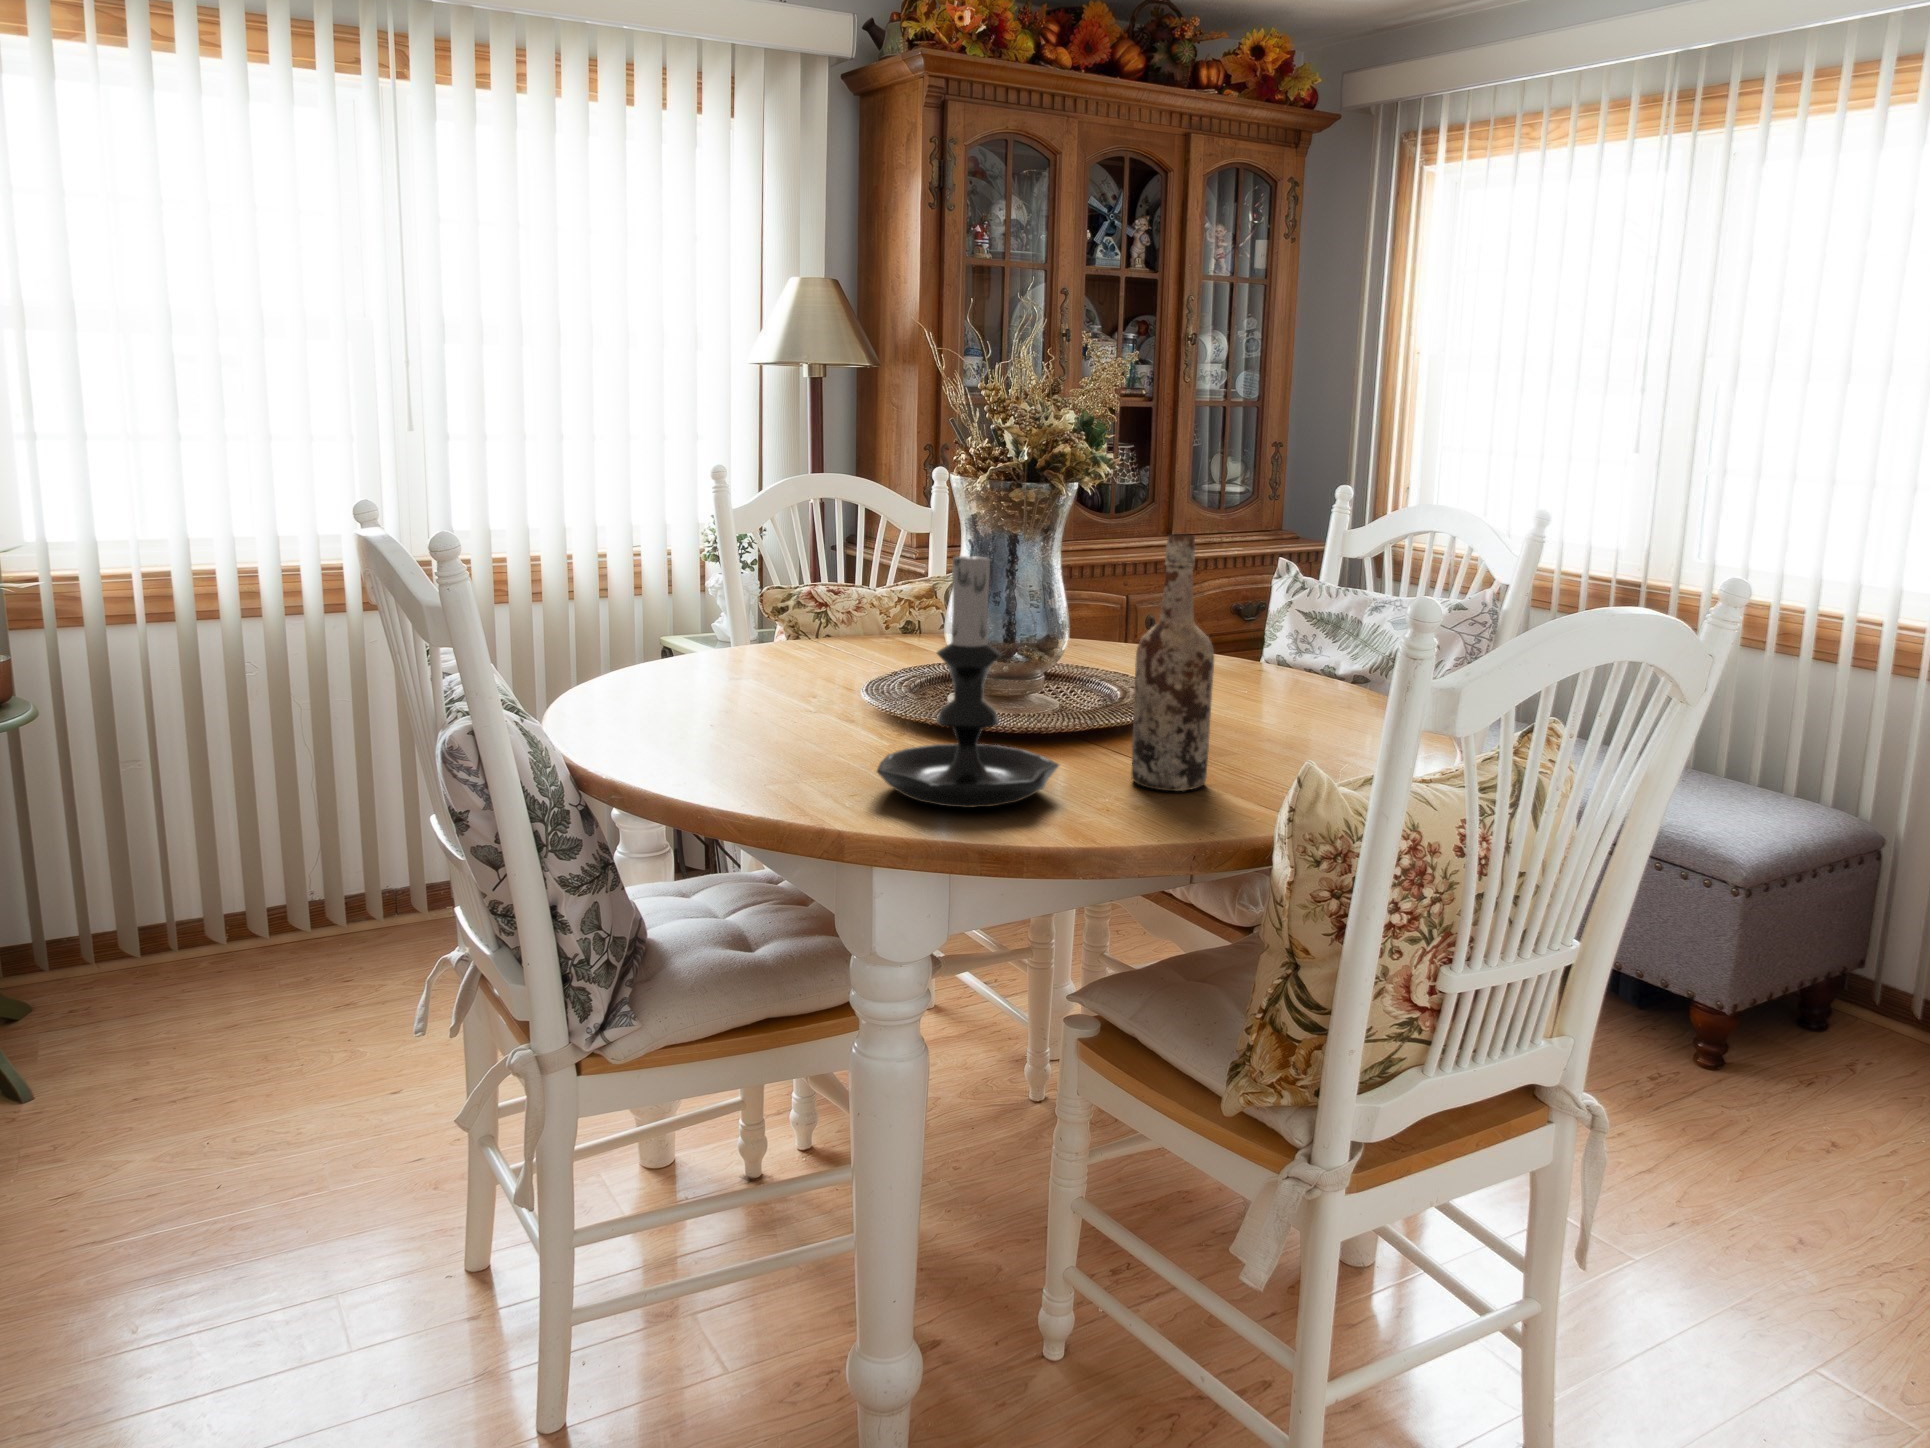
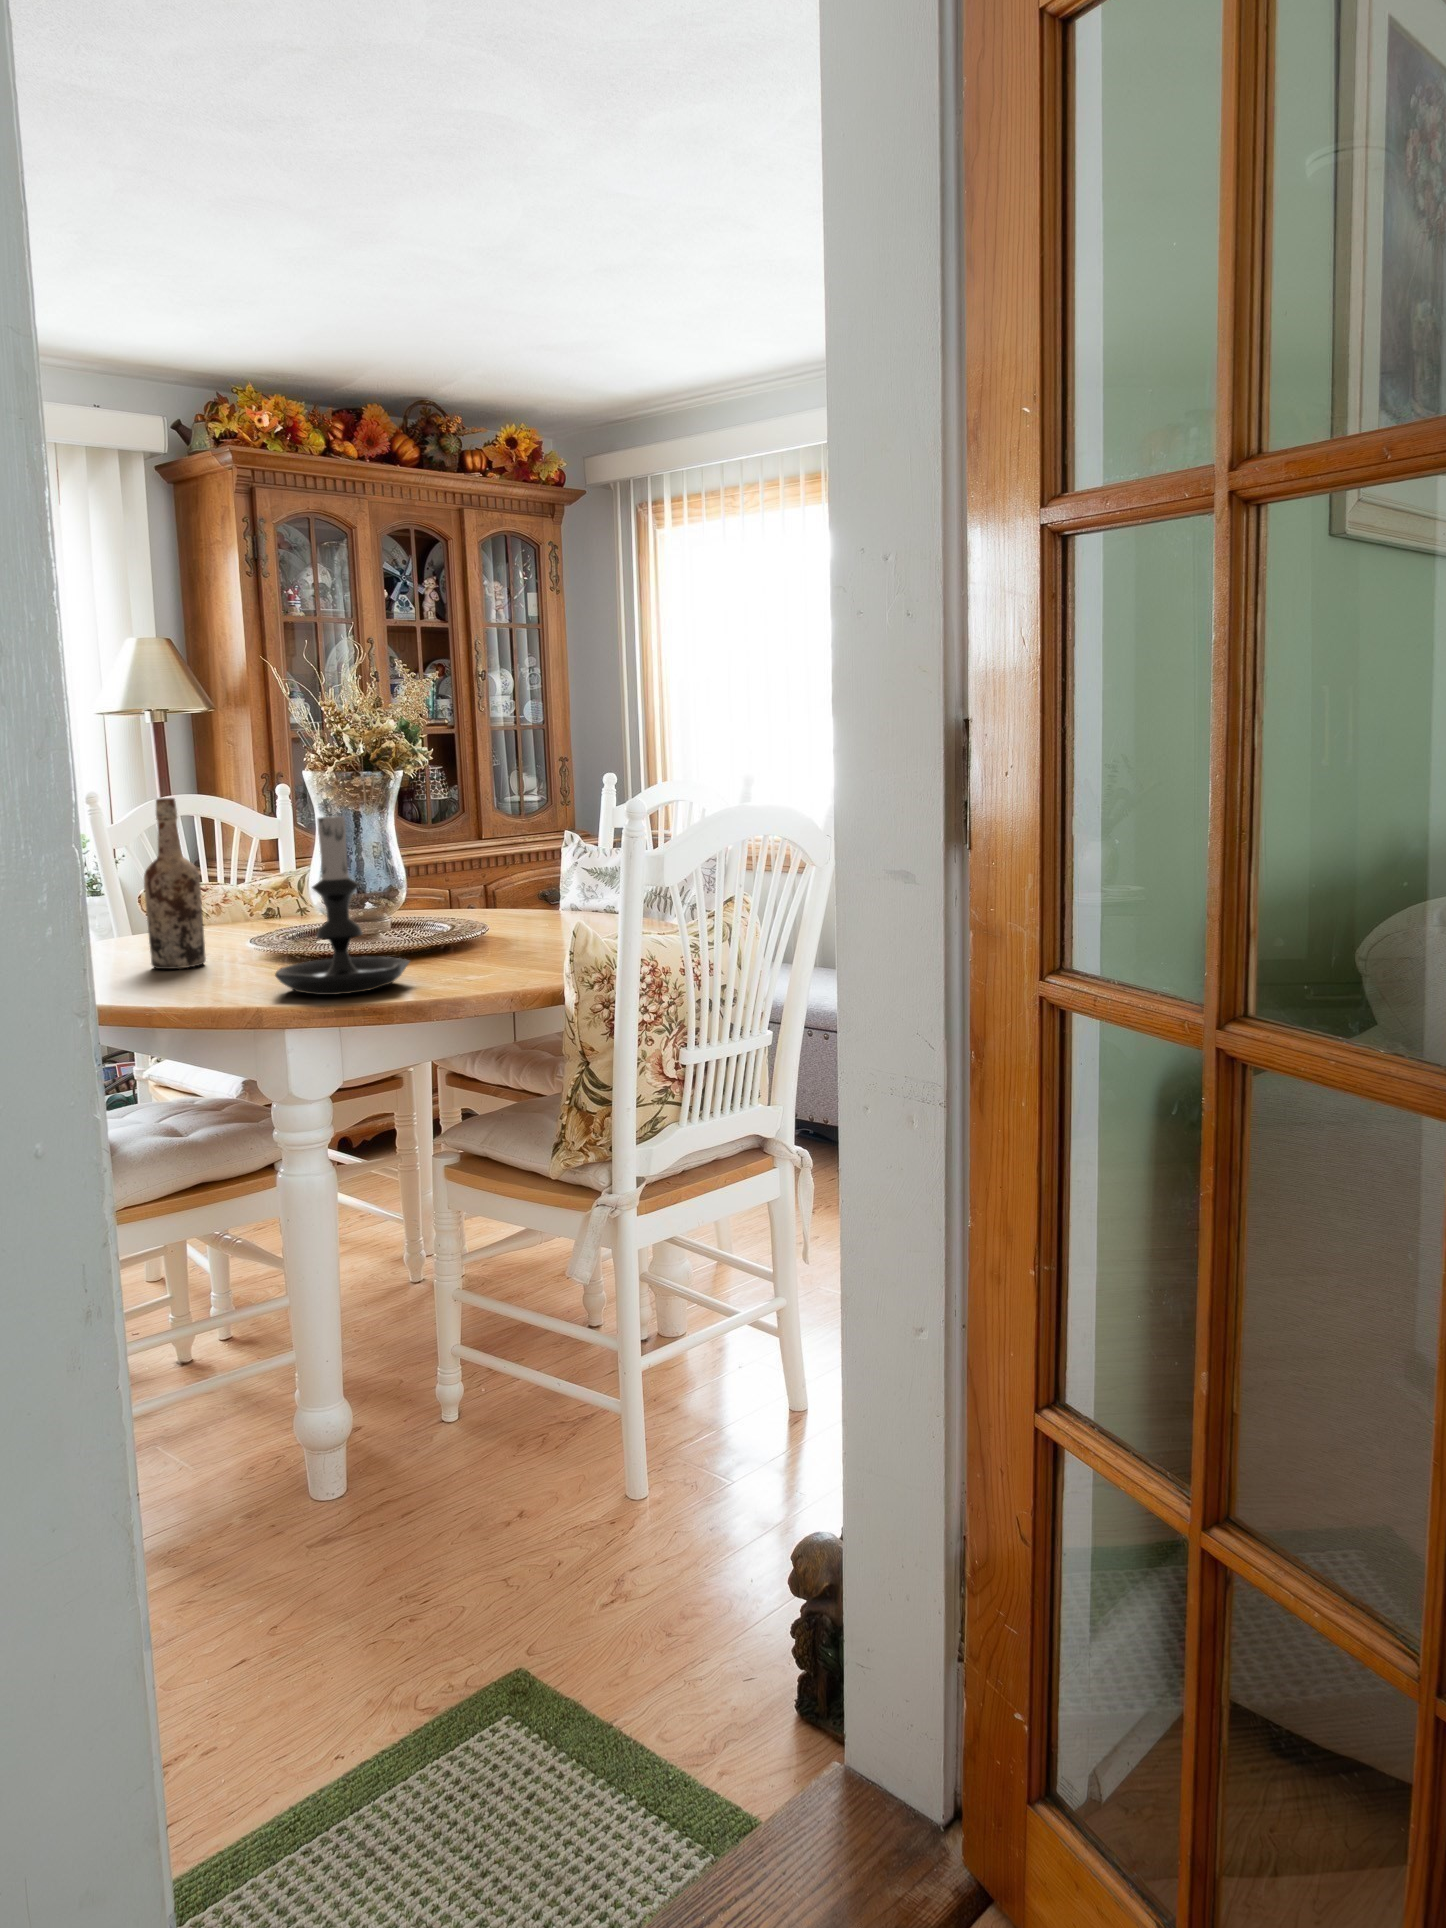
wine bottle: present [1132,534,1214,791] -> present [144,798,206,969]

